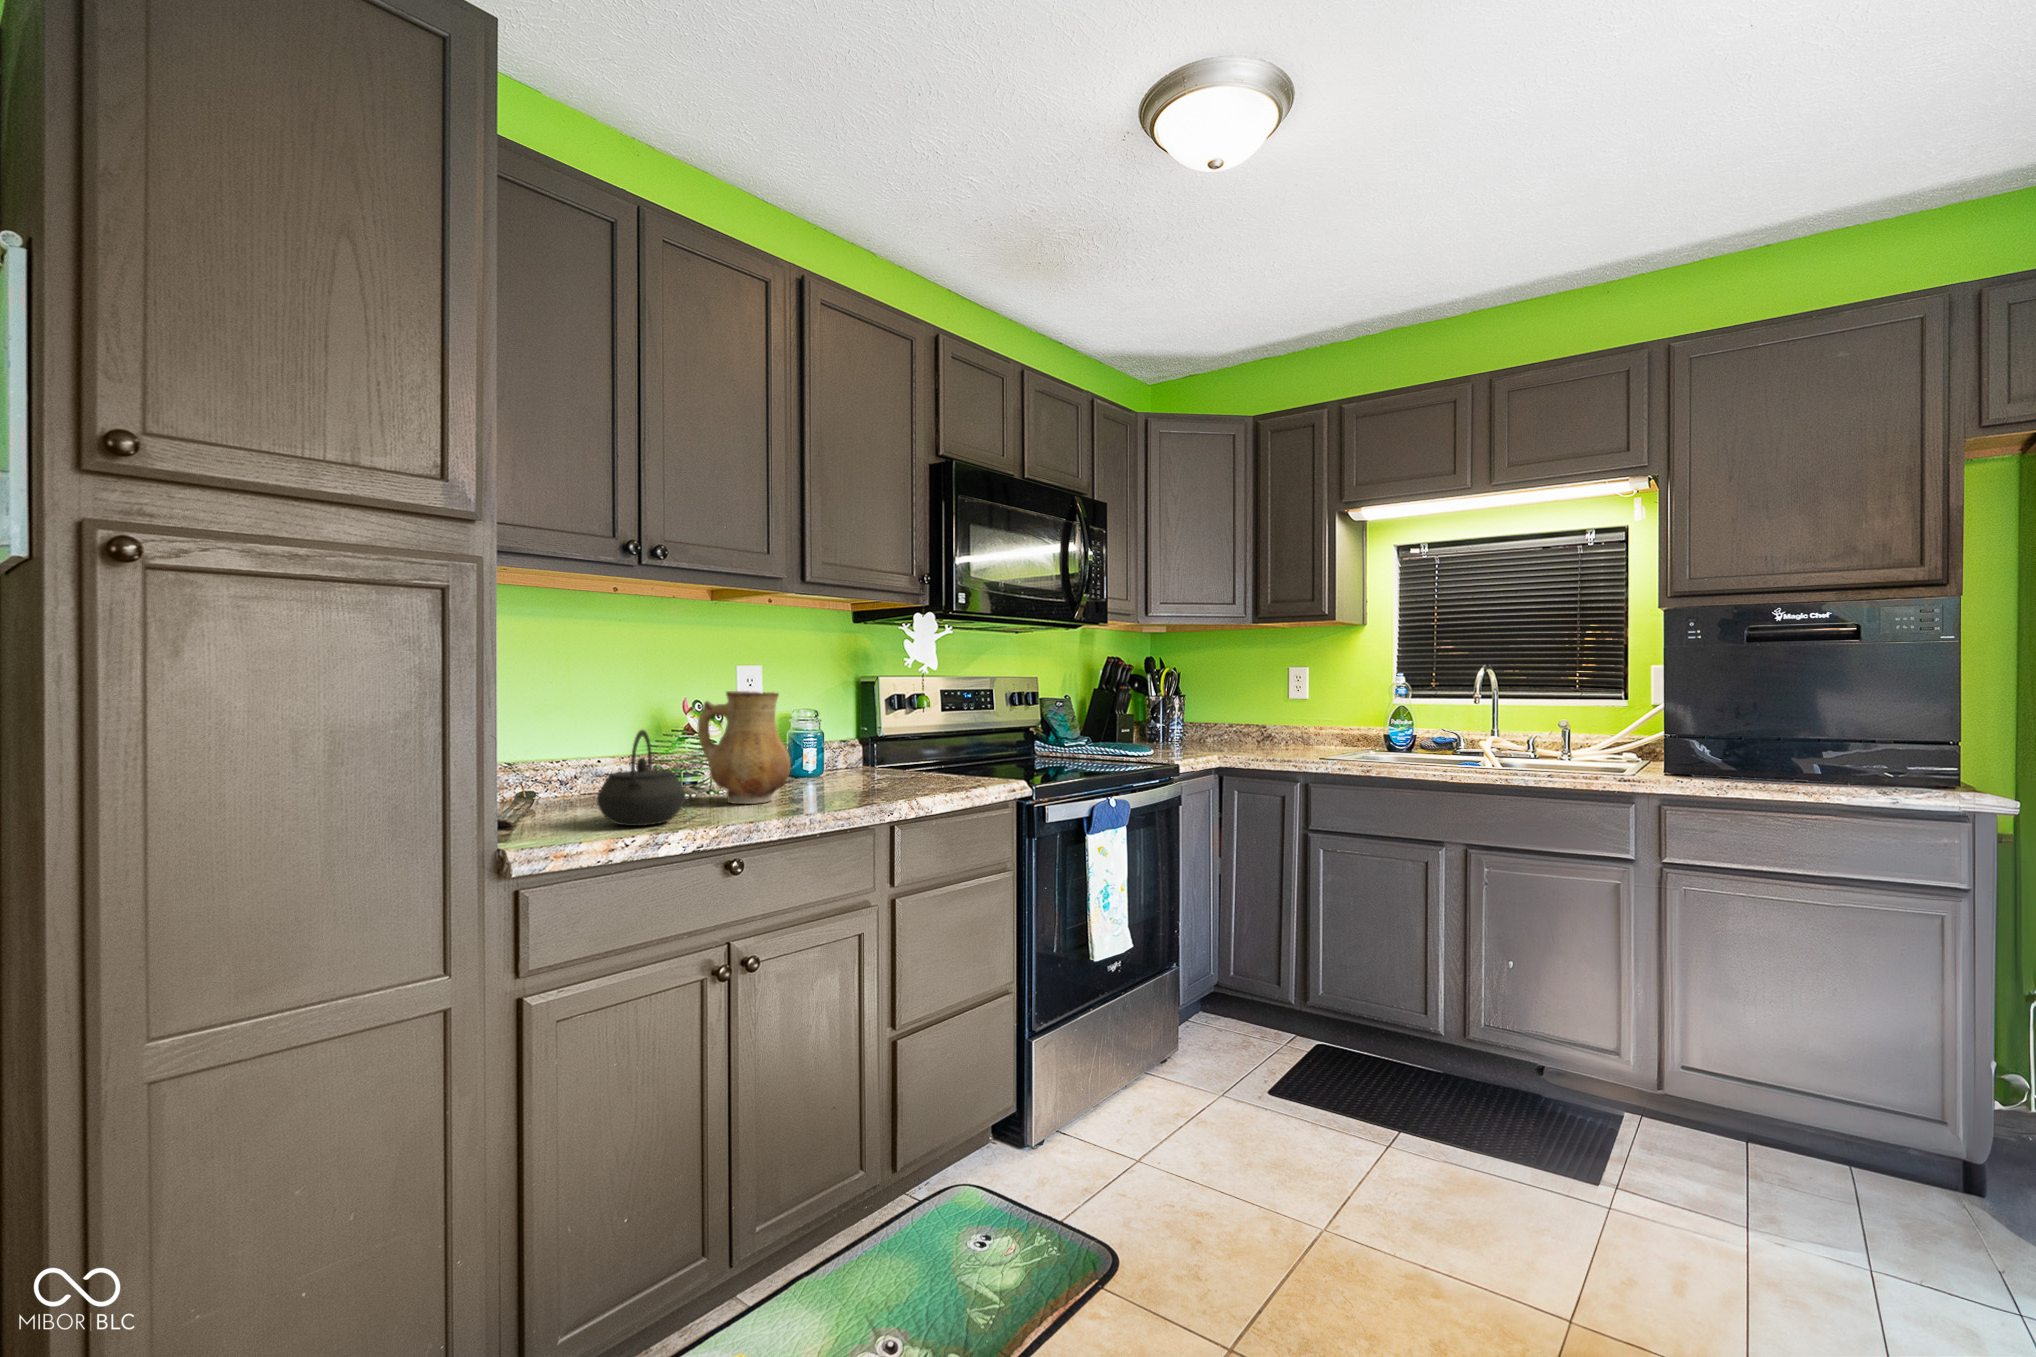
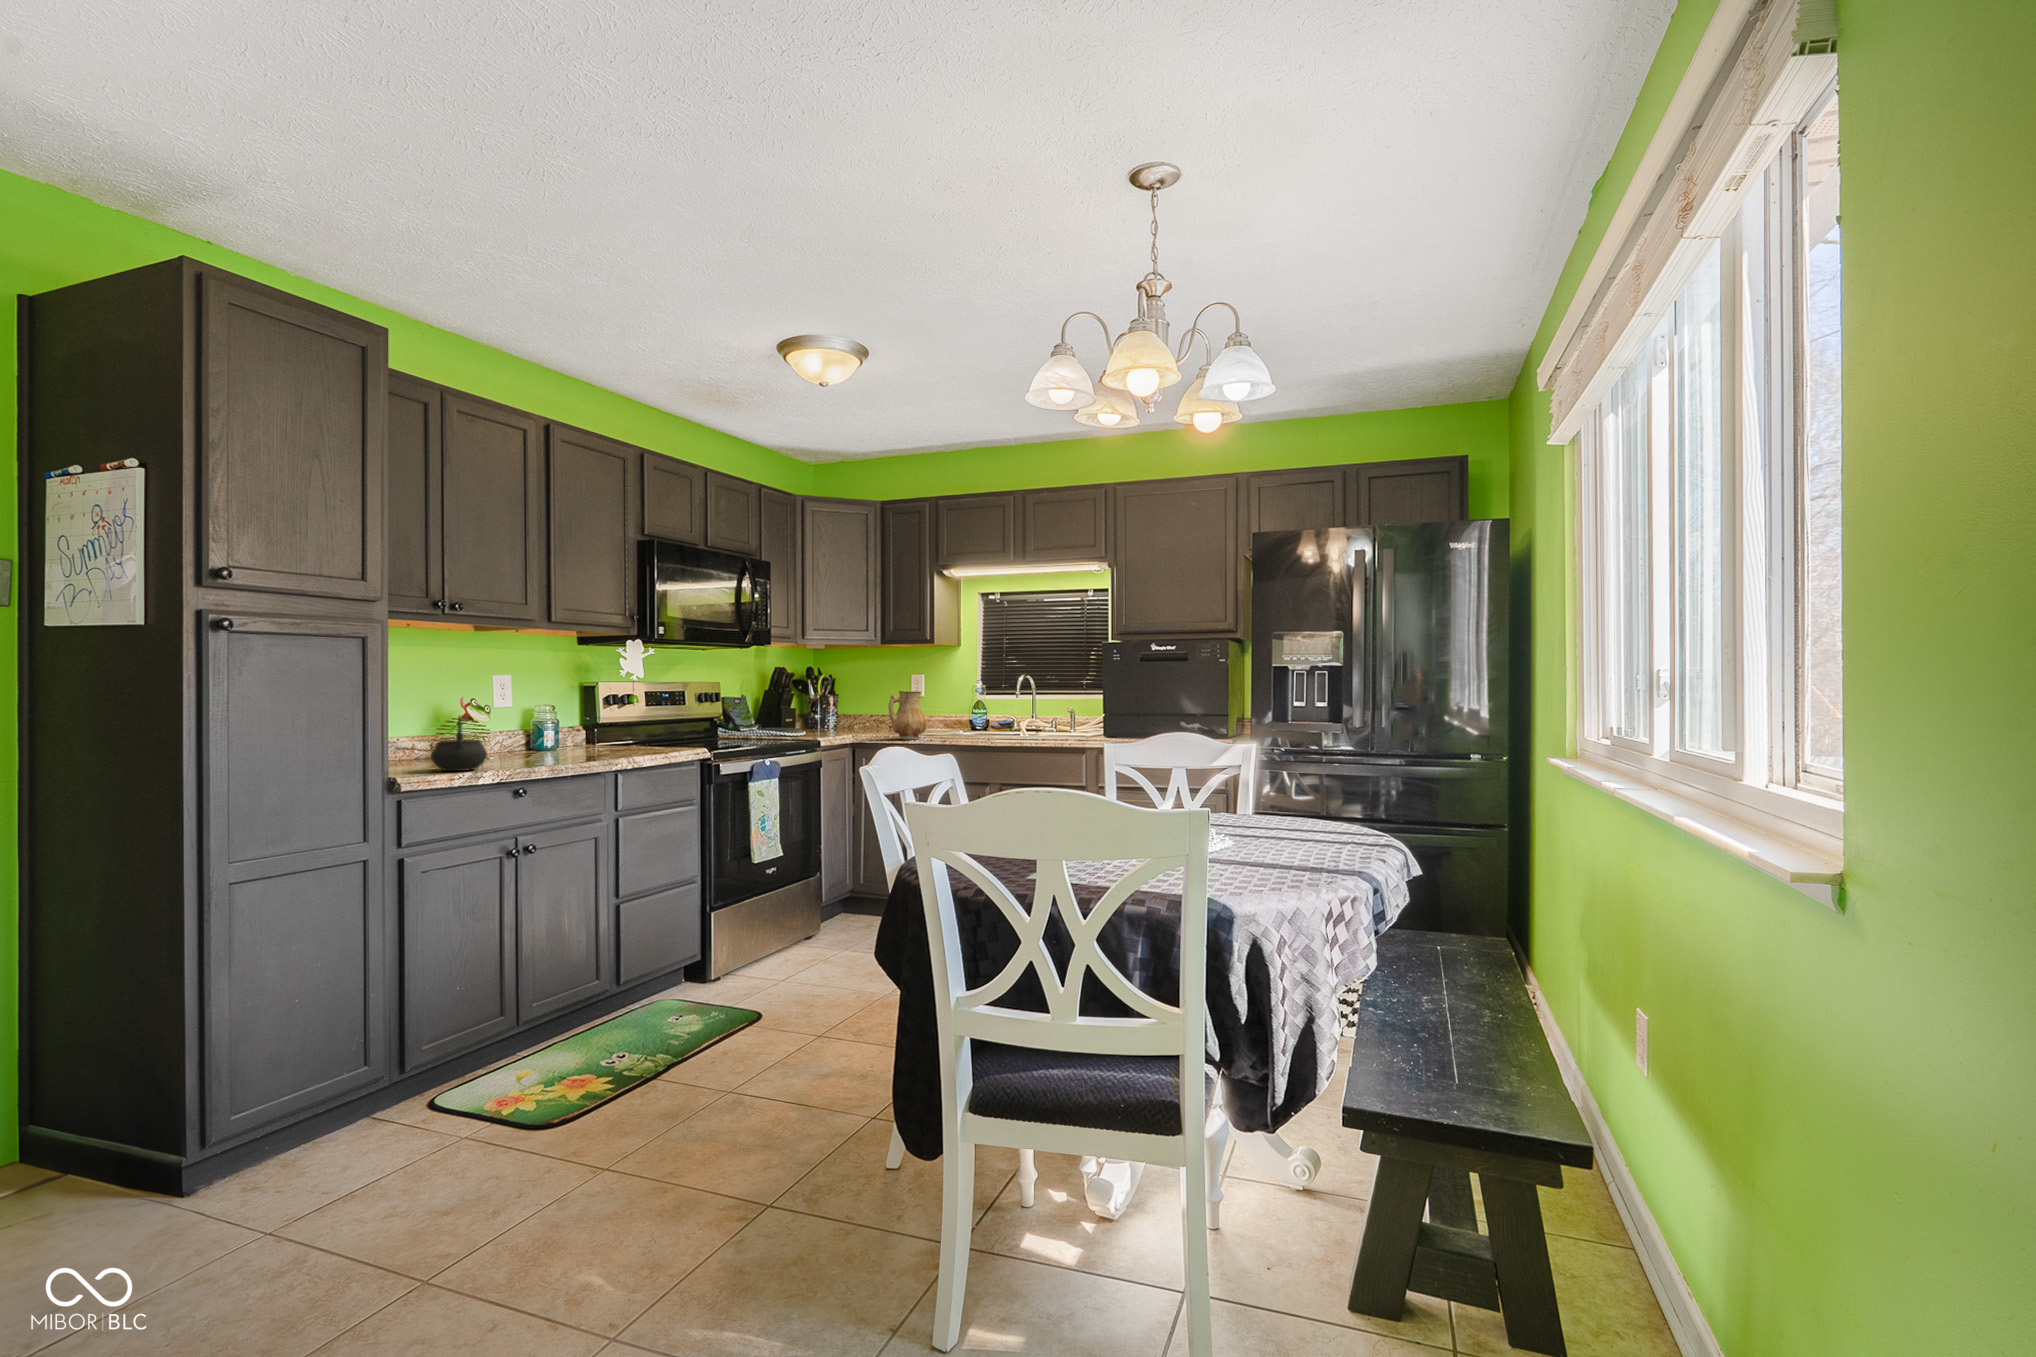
ceramic pitcher: present [698,691,790,804] -> present [888,691,926,740]

